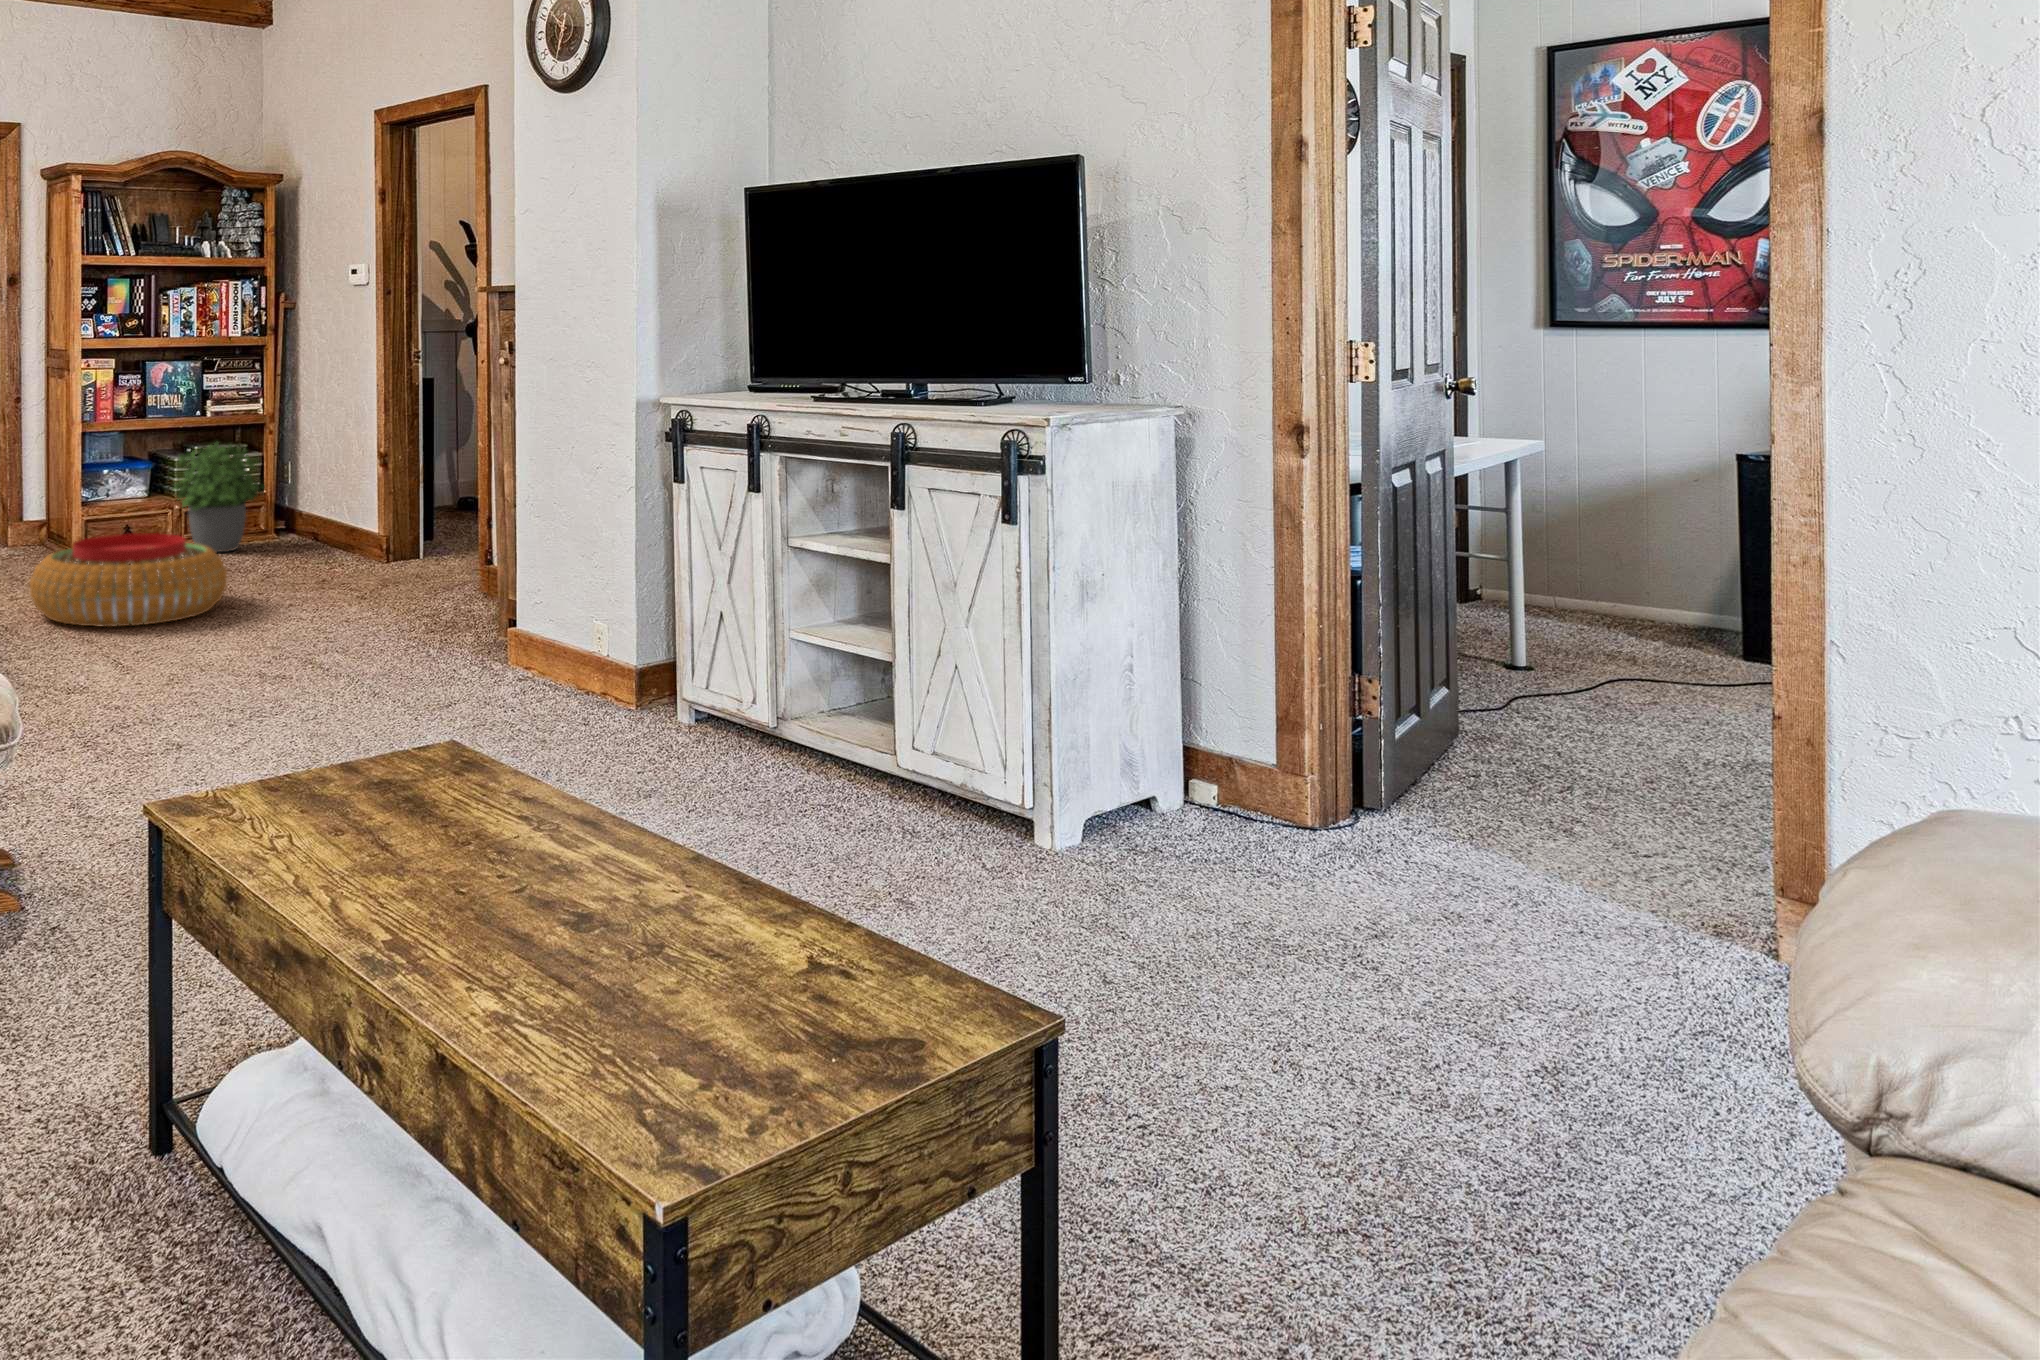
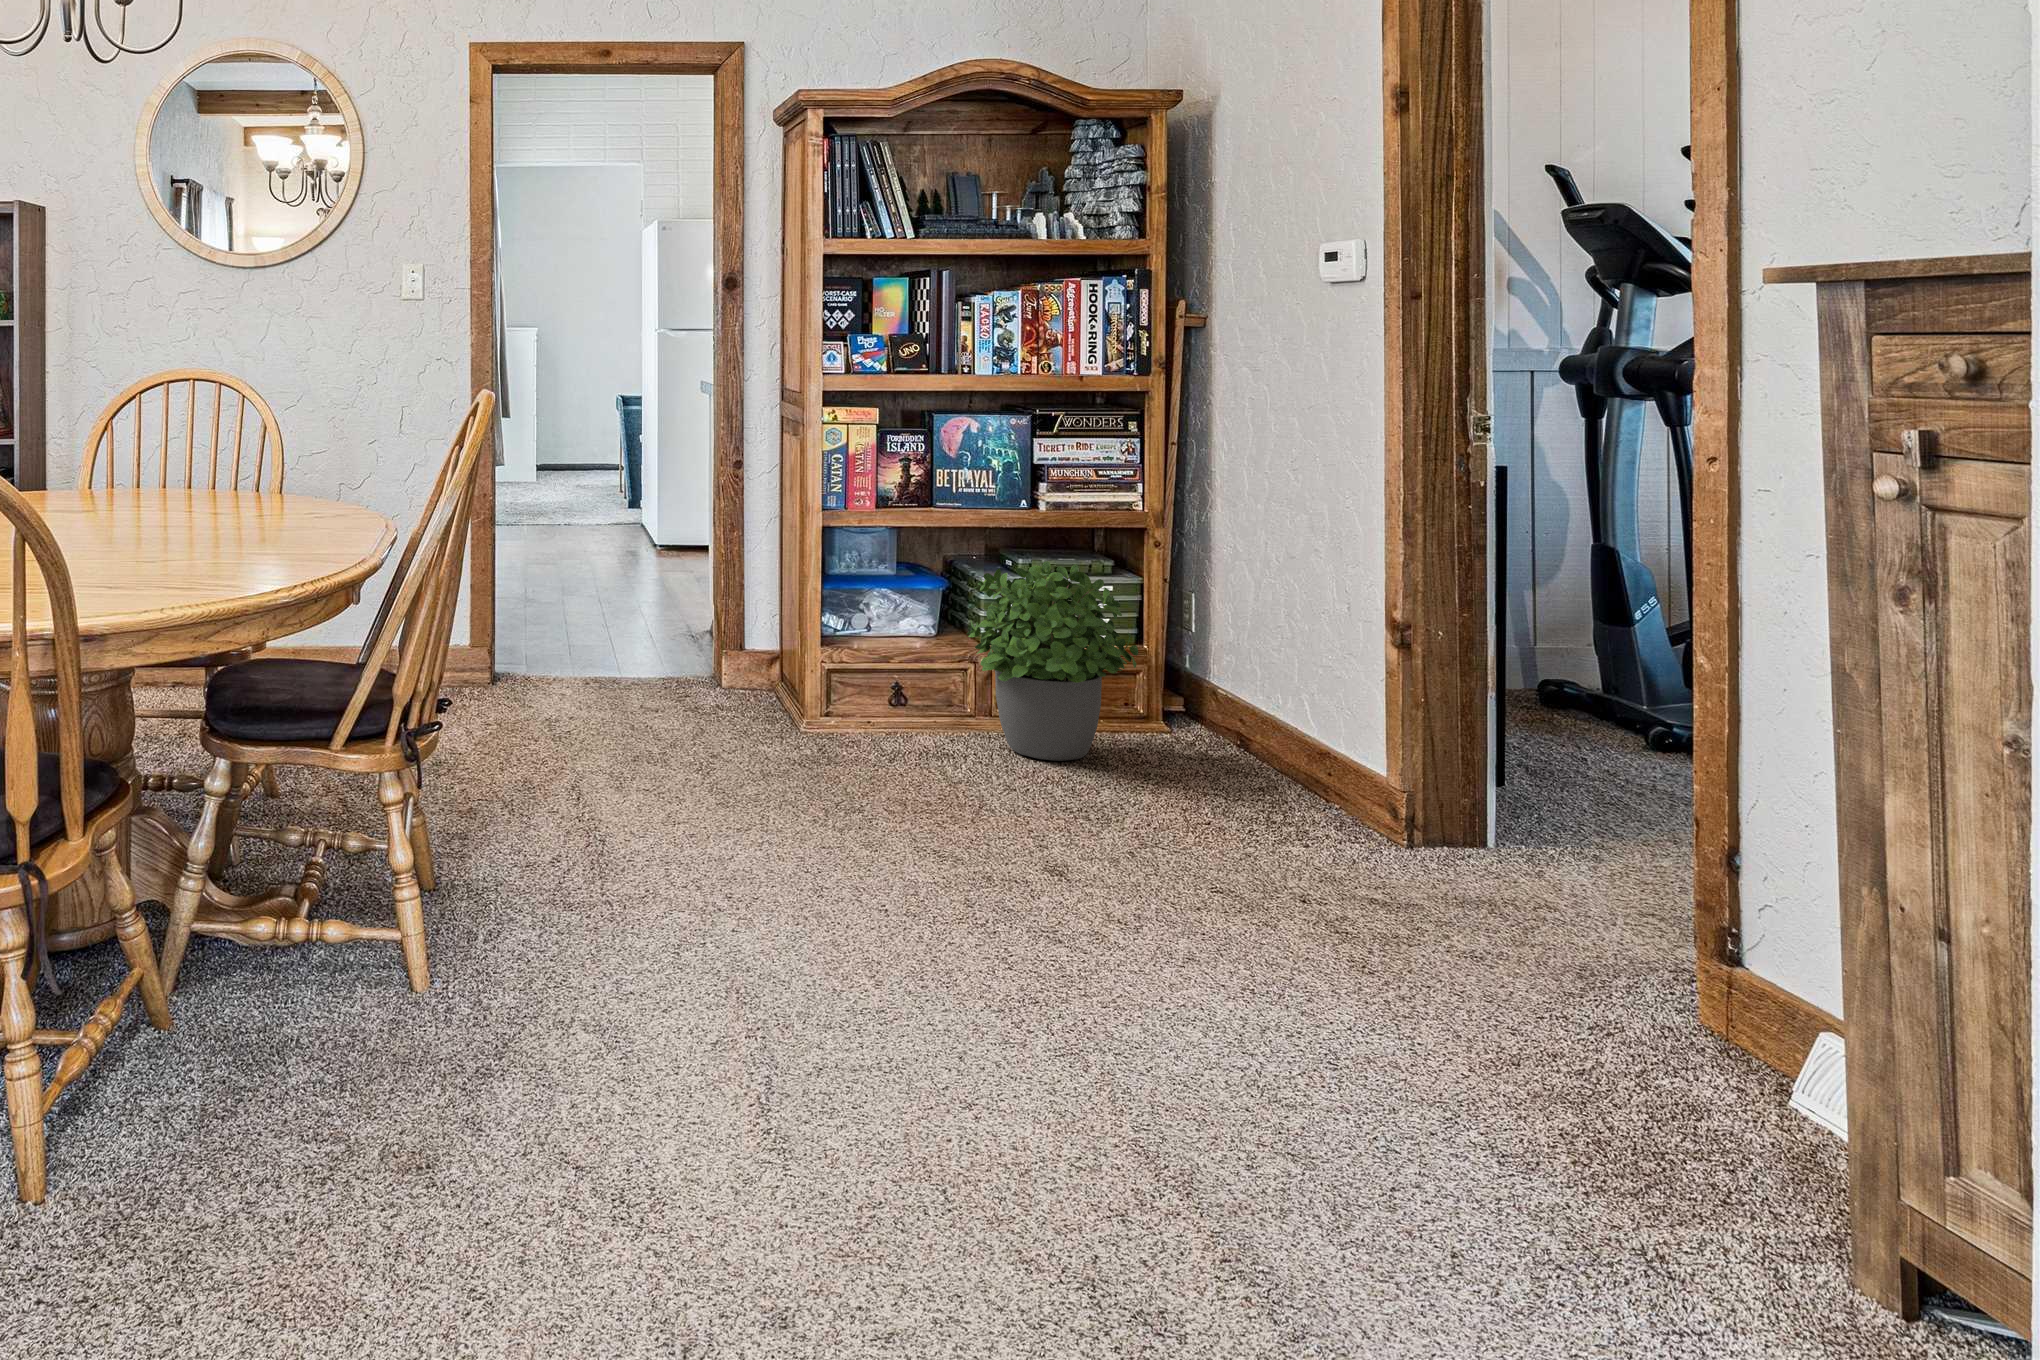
pouf: present [30,533,228,627] -> none [623,754,1020,996]

